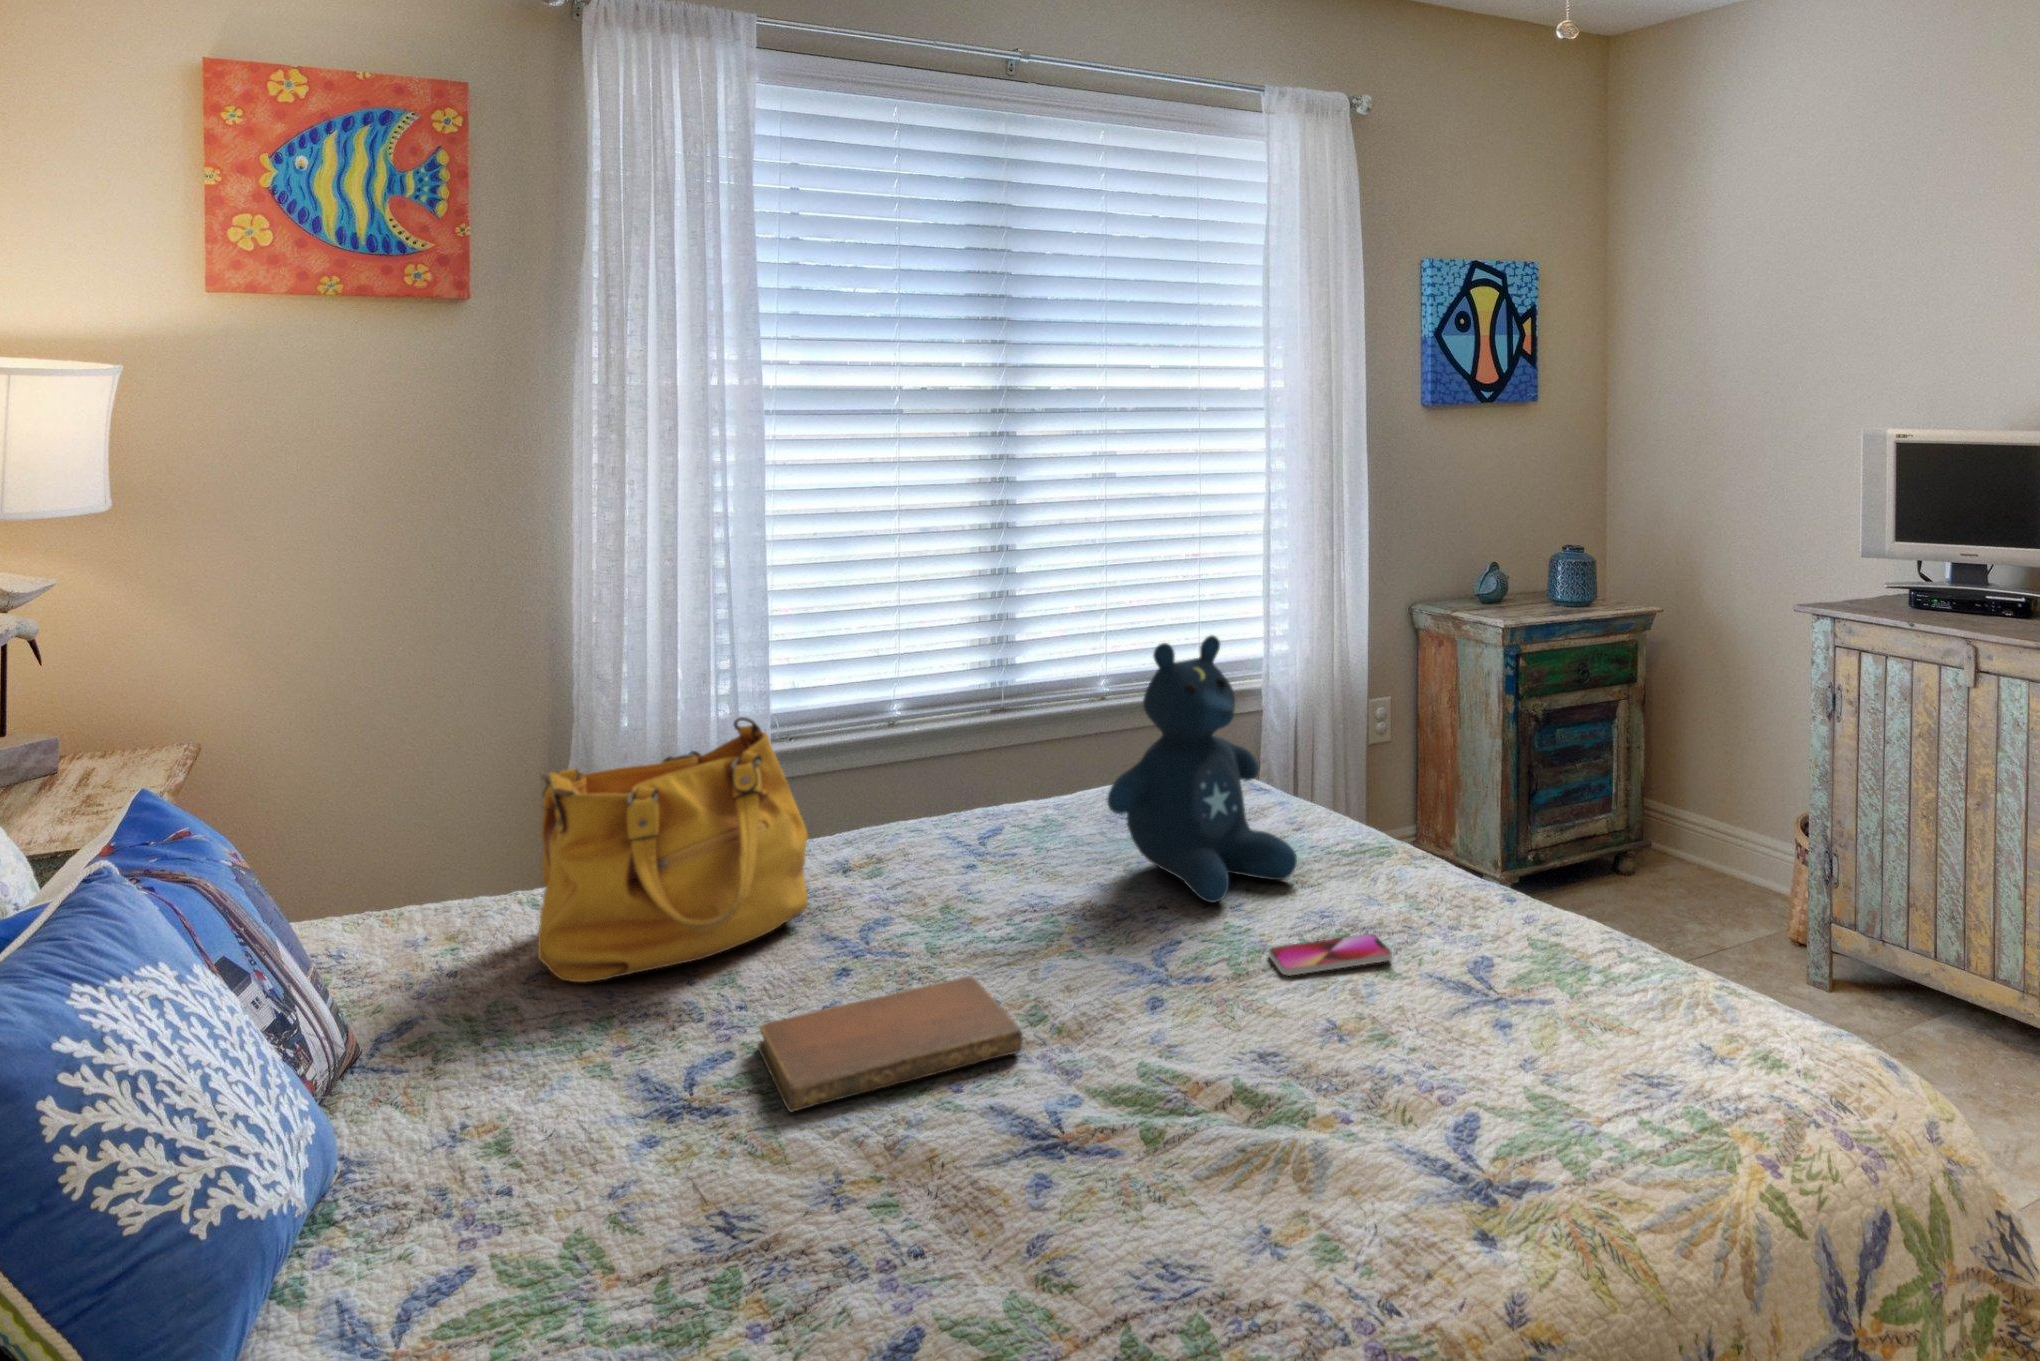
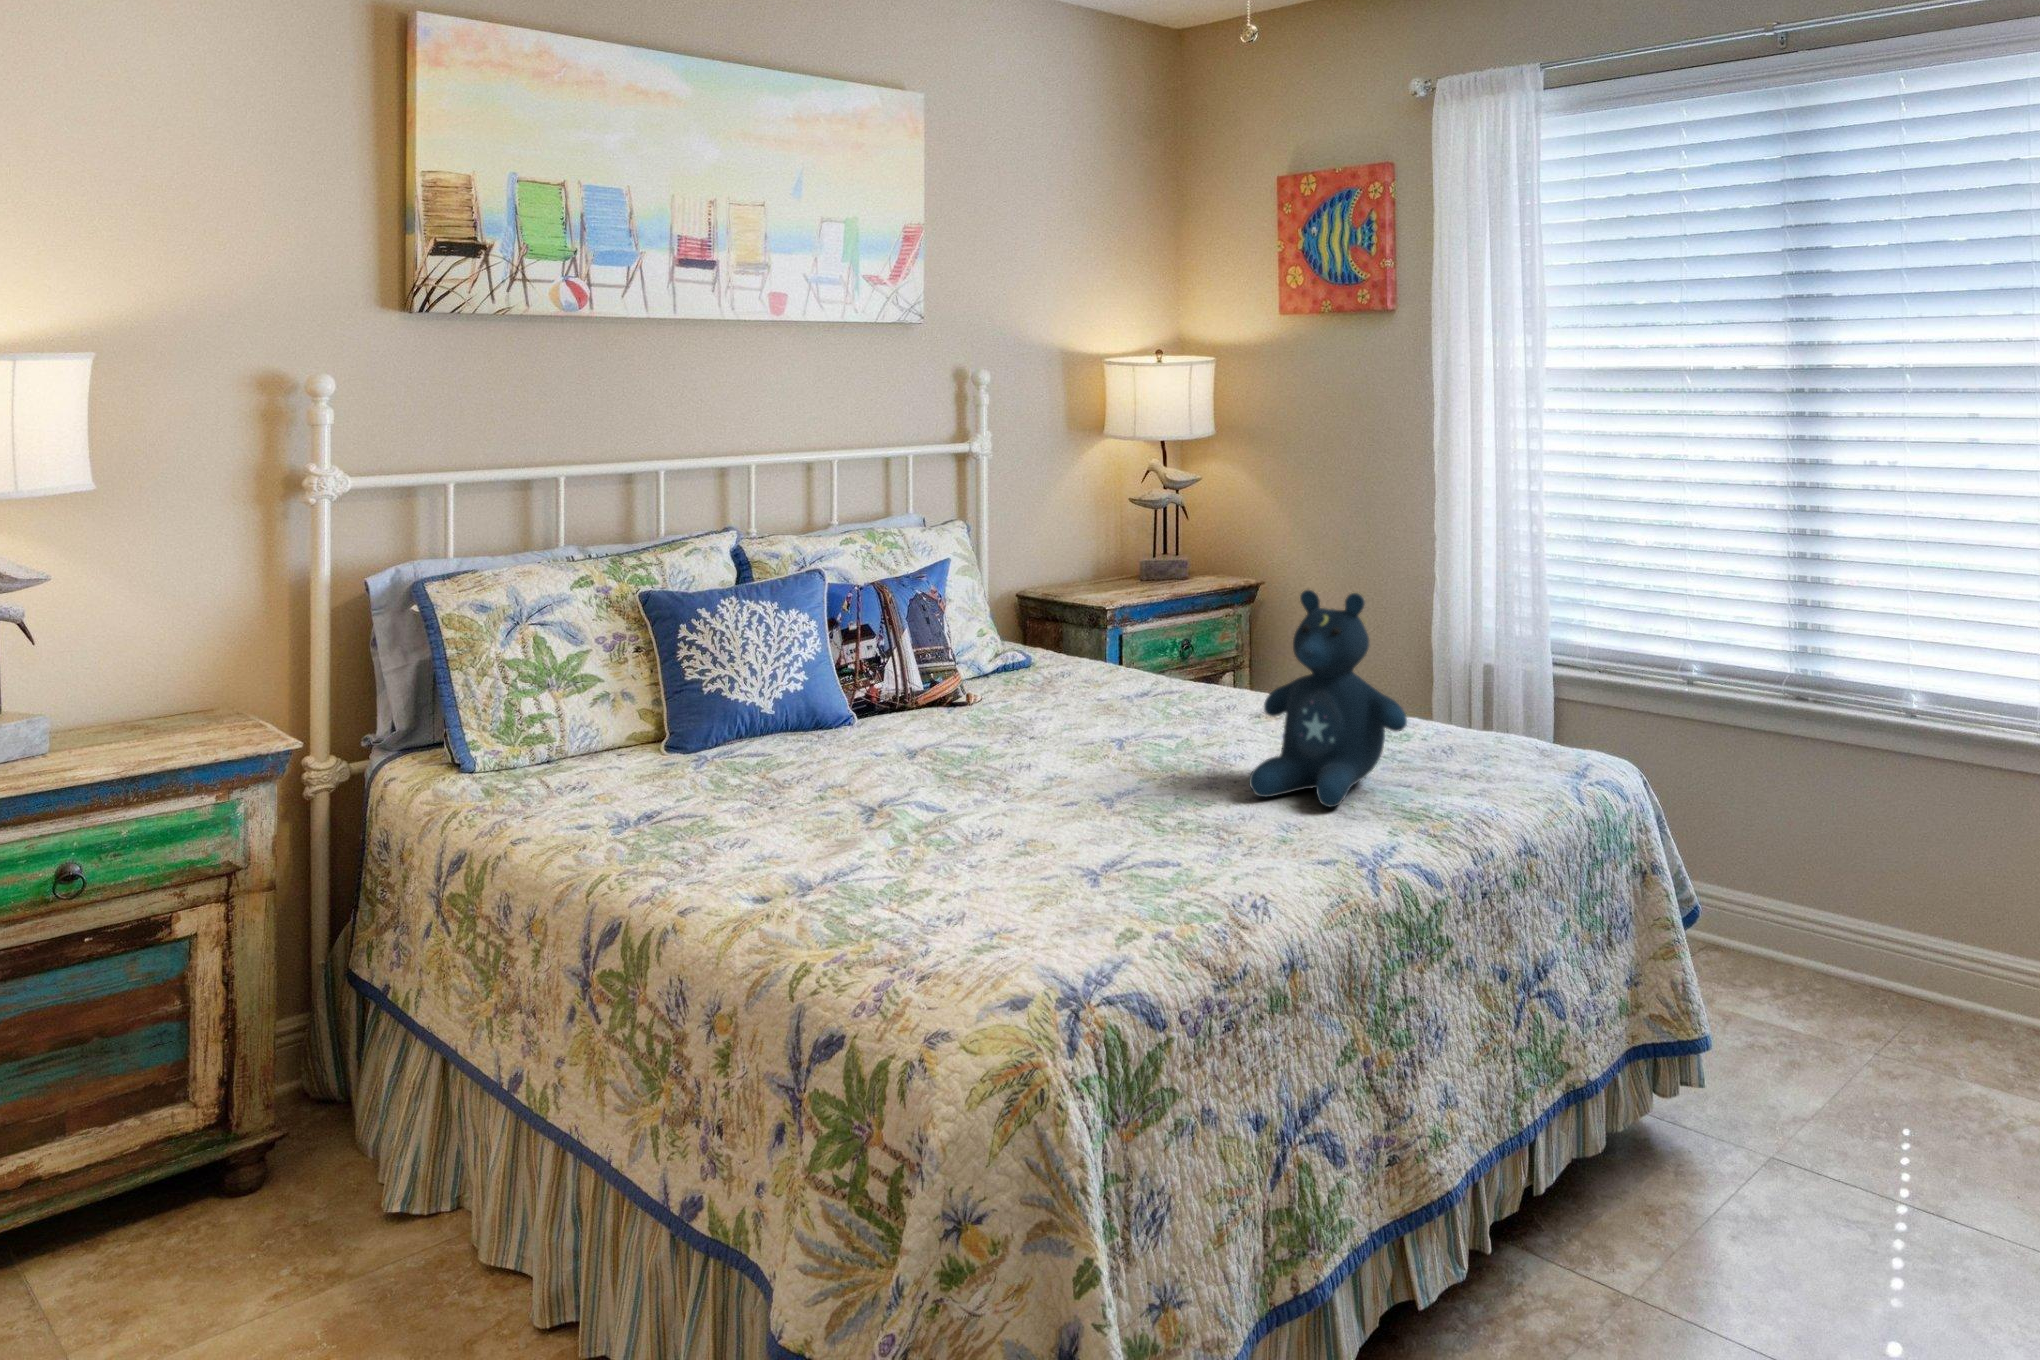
handbag: present [538,717,808,982] -> none [1032,592,1184,724]
smartphone: present [1269,934,1392,975] -> none [1144,817,1224,850]
notebook: present [758,976,1023,1112] -> none [914,739,1065,790]

